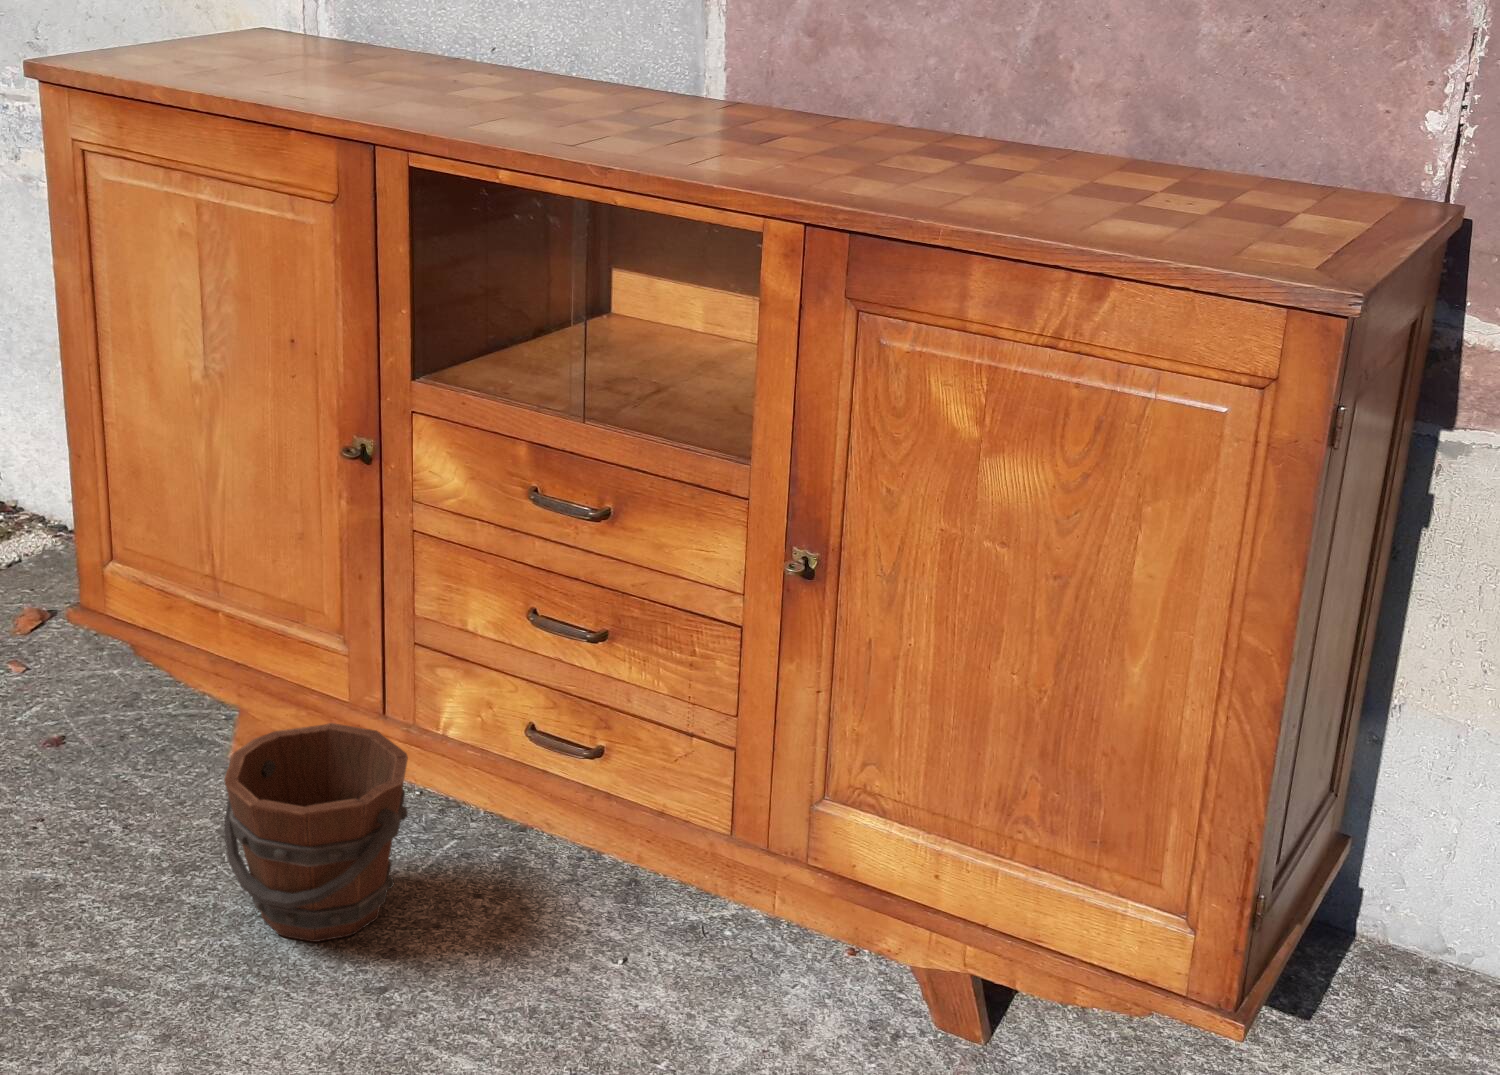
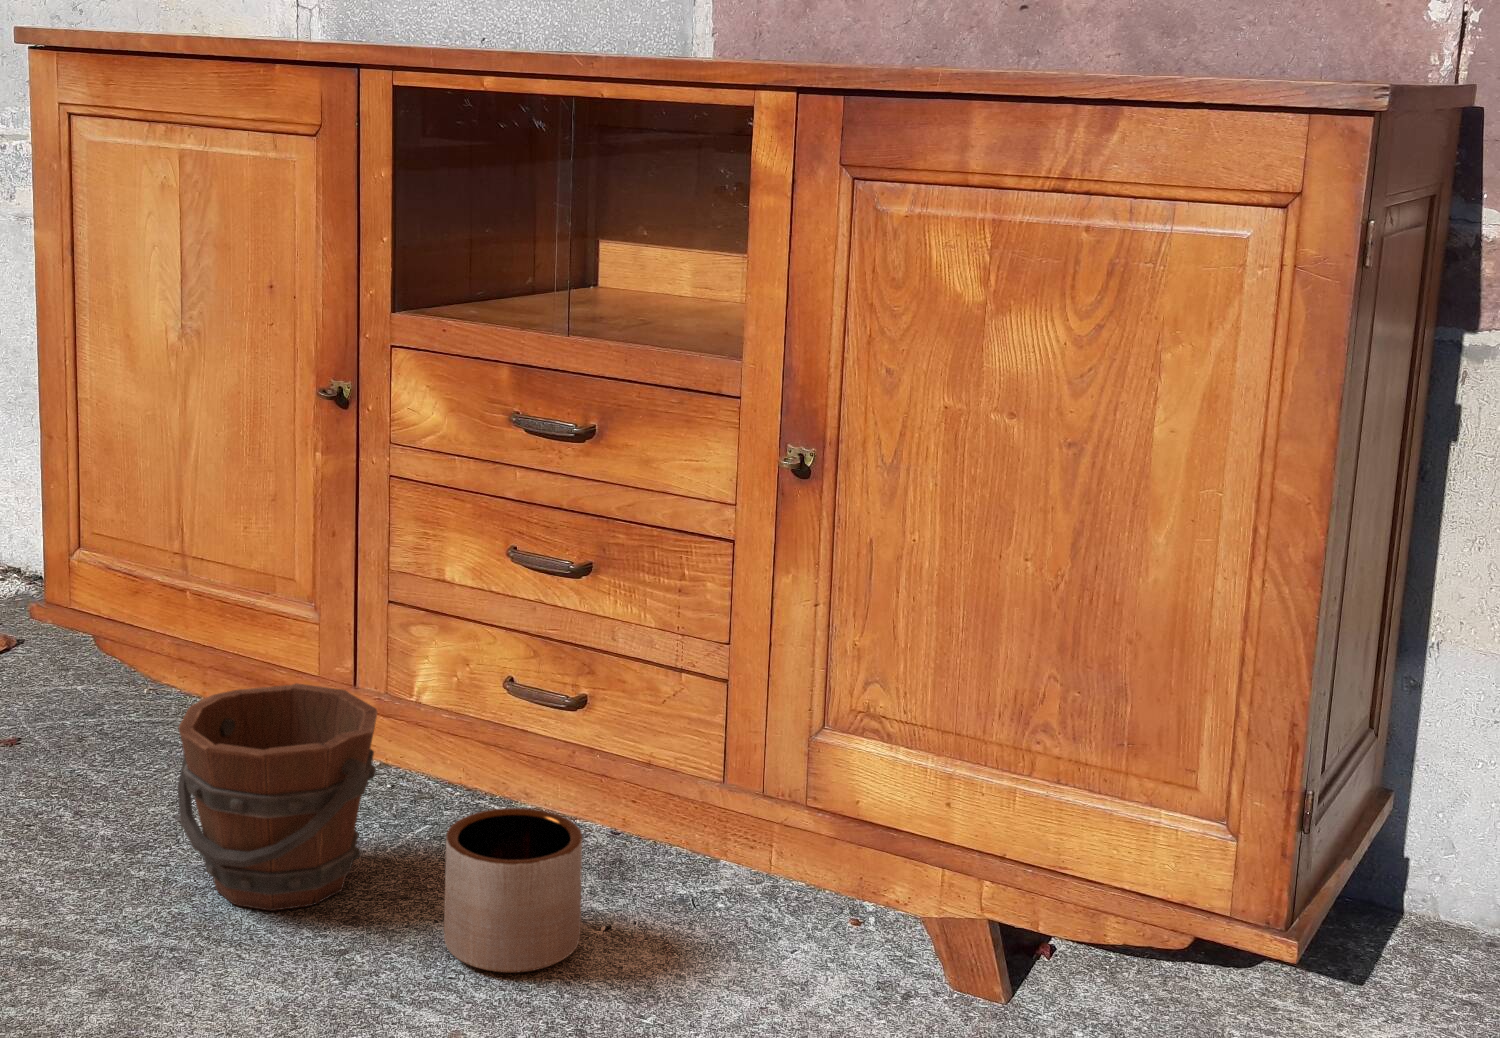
planter: none [473,853,600,1012] -> present [444,808,582,973]

